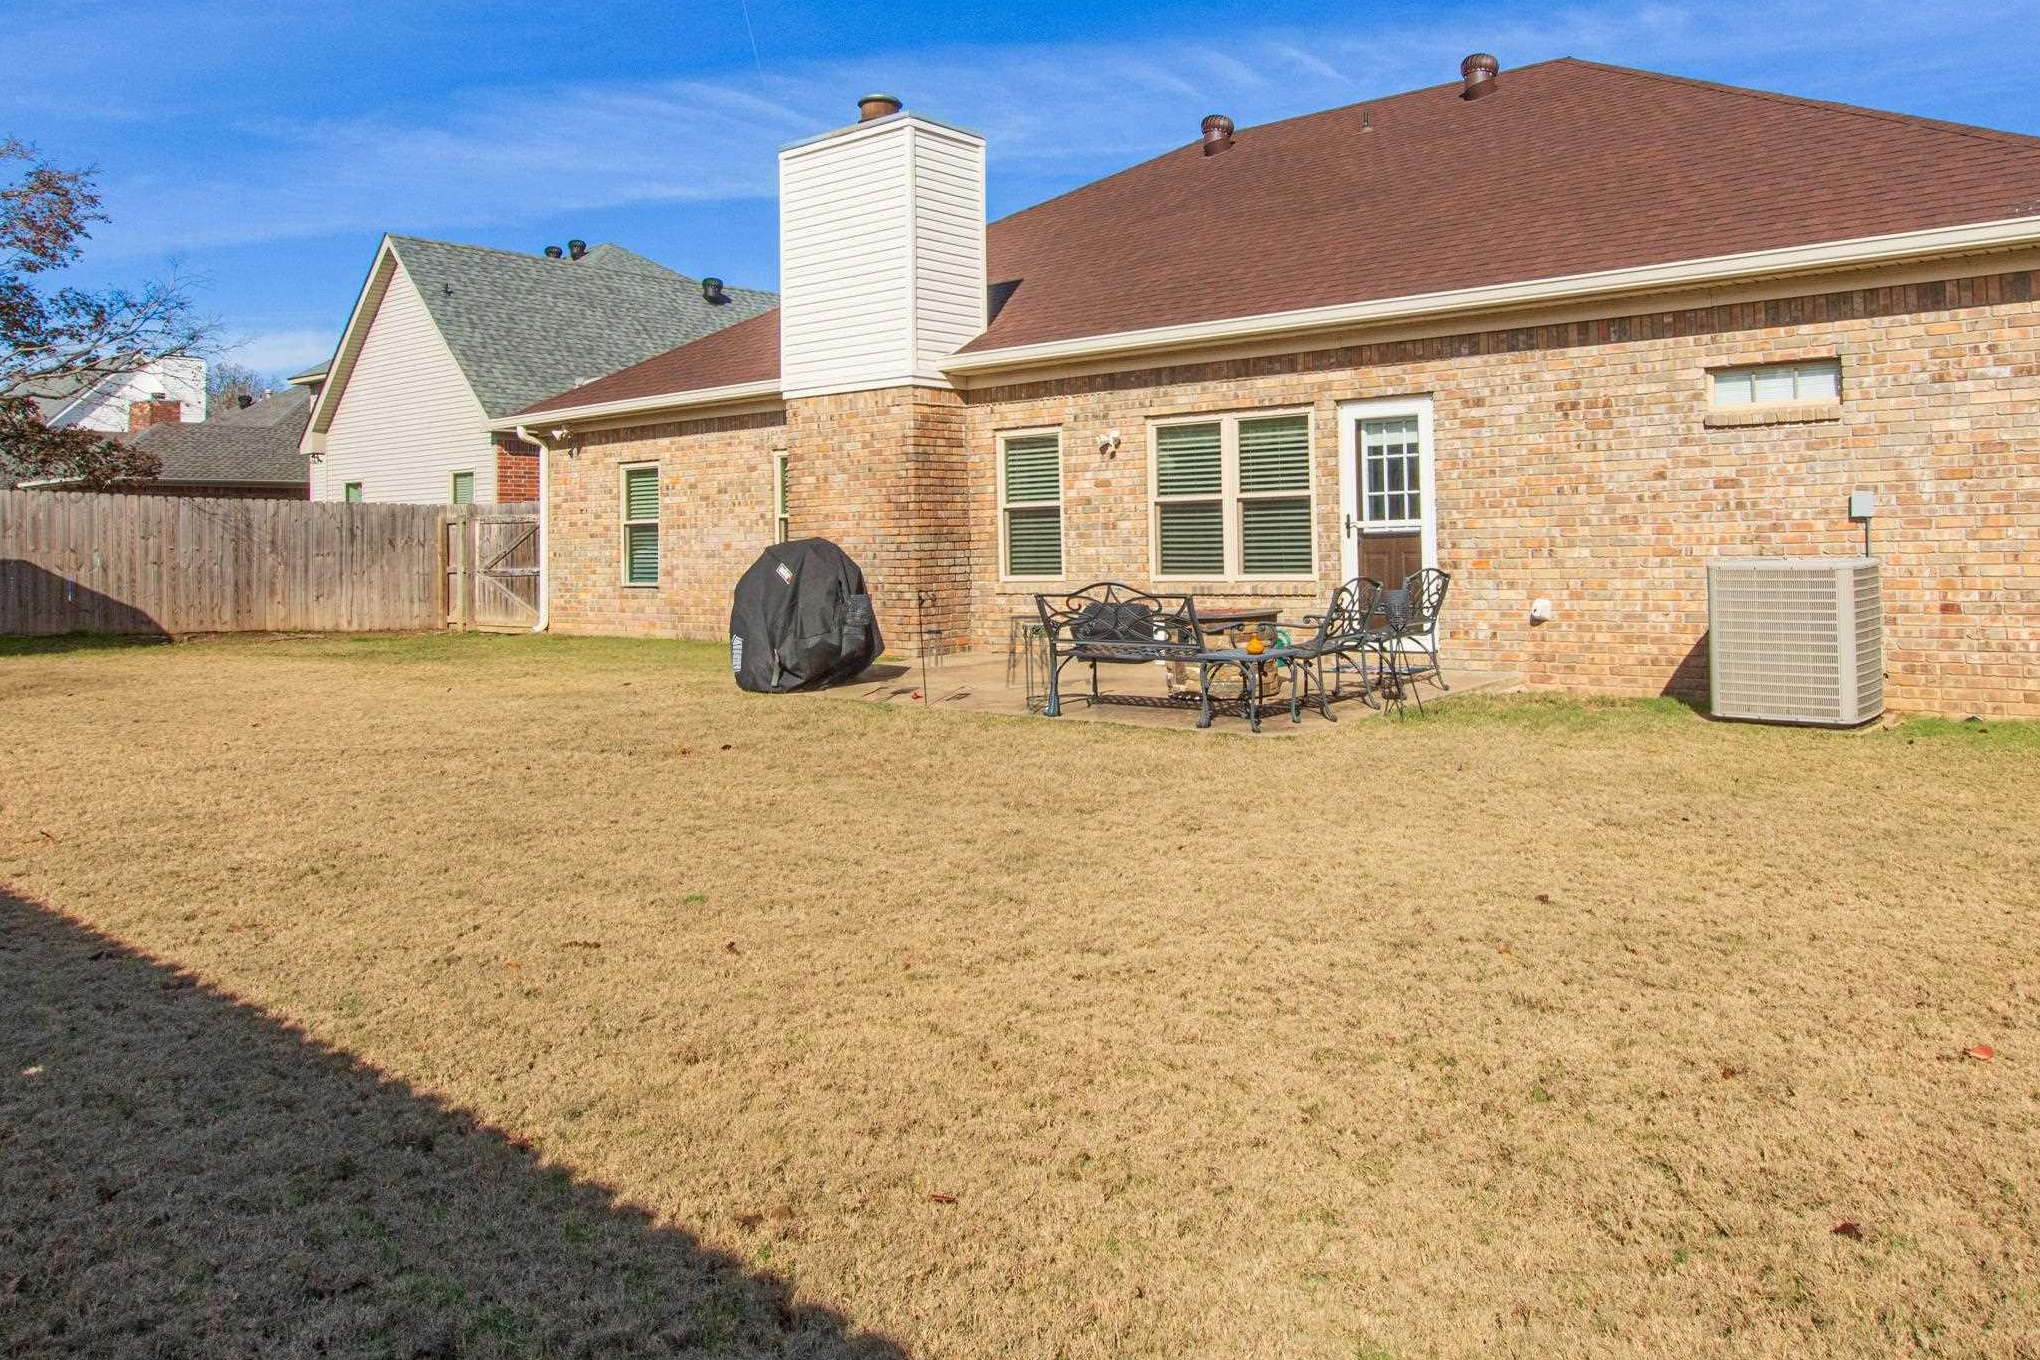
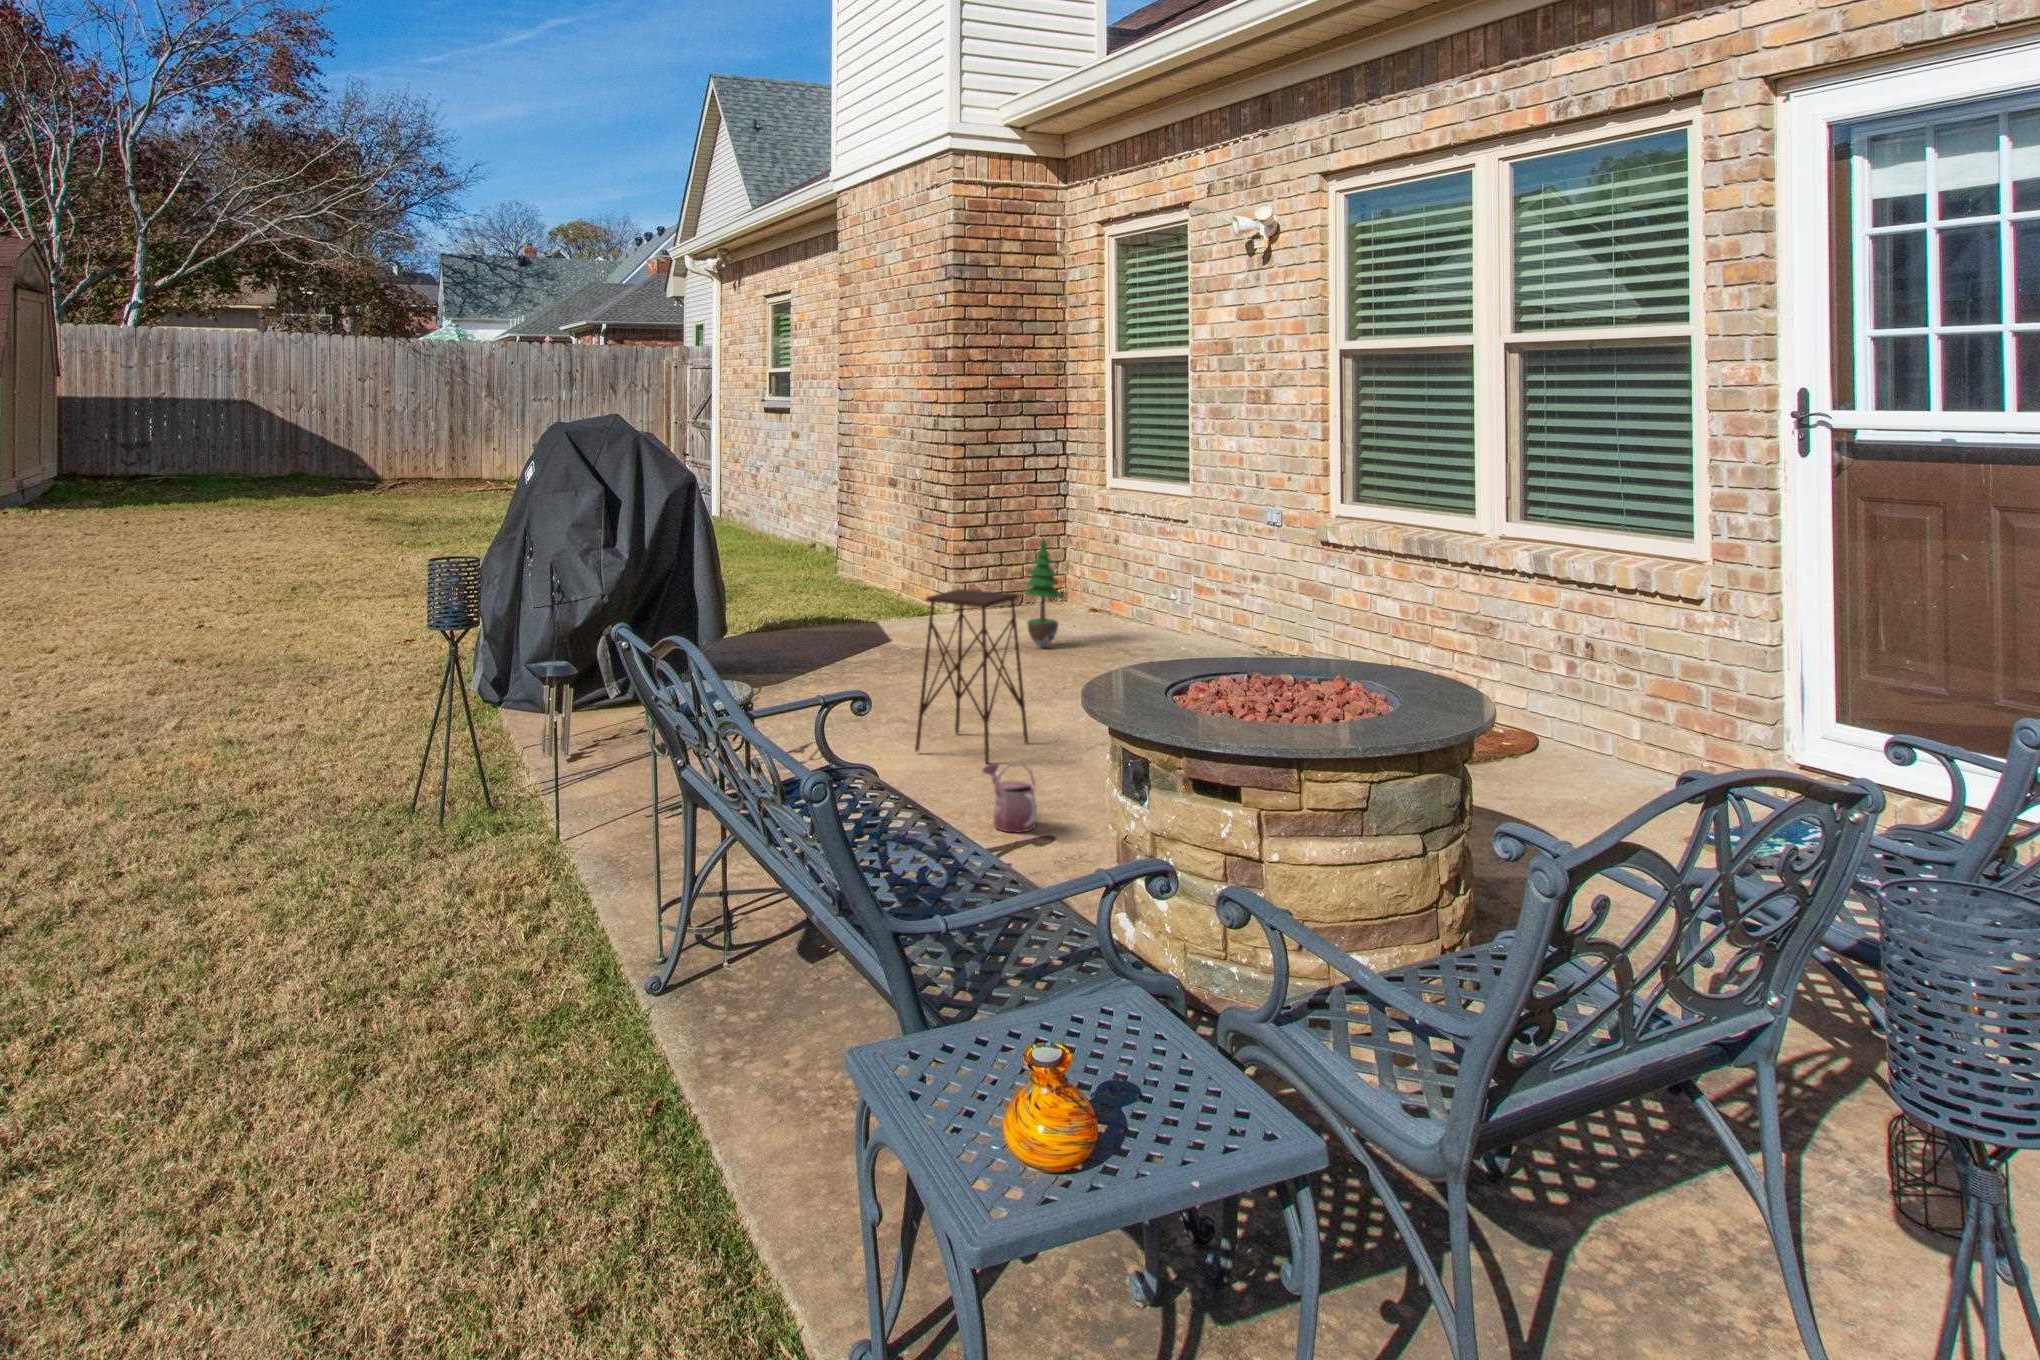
potted tree: none [983,605,1005,665] -> present [1025,538,1062,648]
watering can: none [1066,670,1099,696] -> present [983,763,1037,833]

